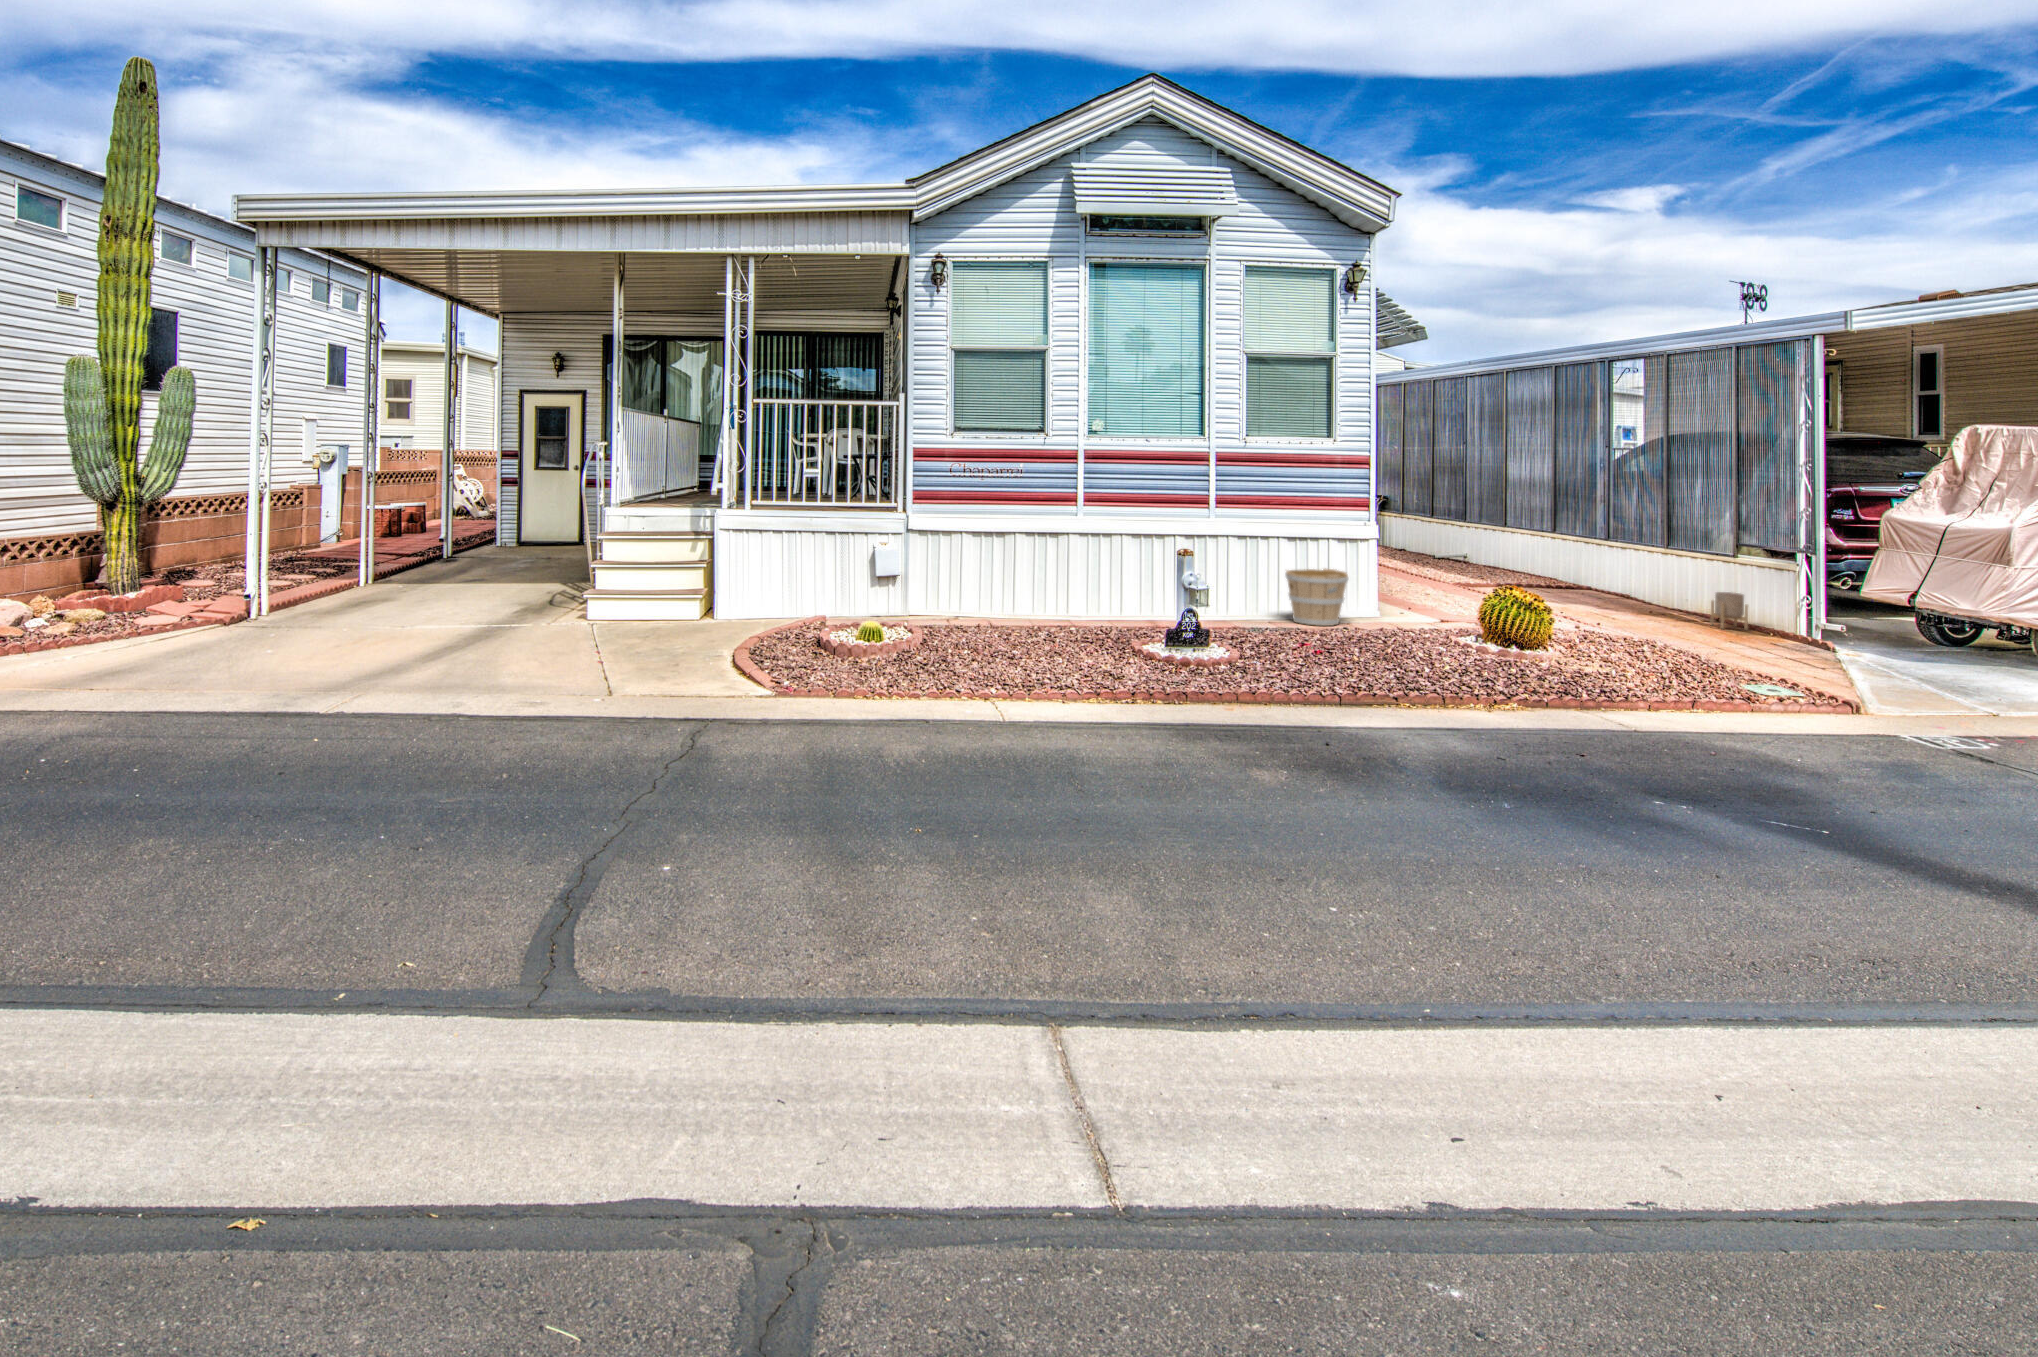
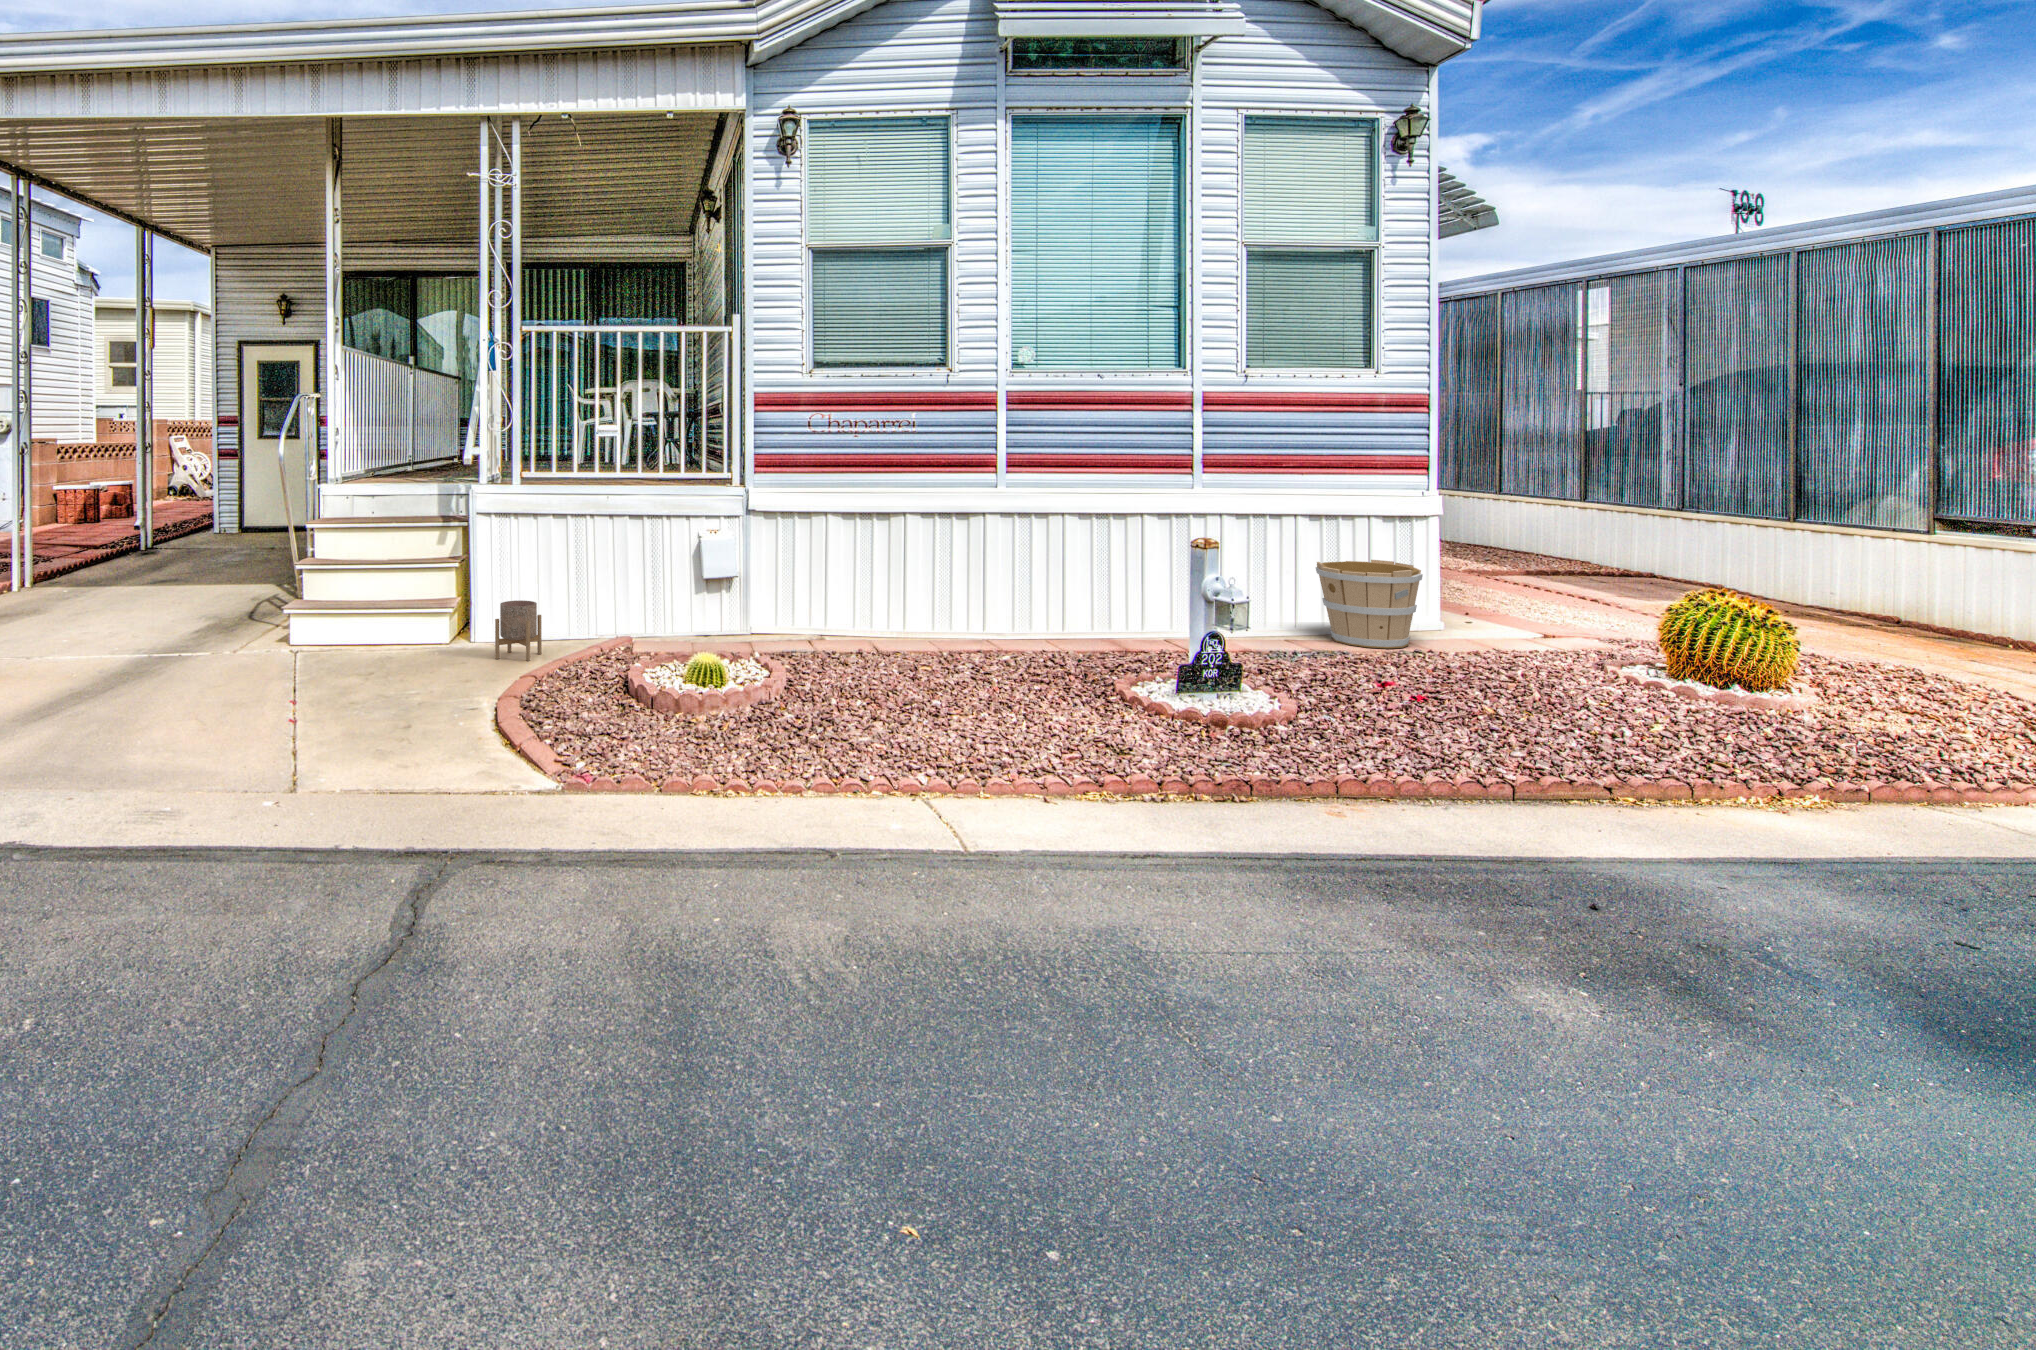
planter: present [1711,592,1748,630] -> present [495,600,542,661]

